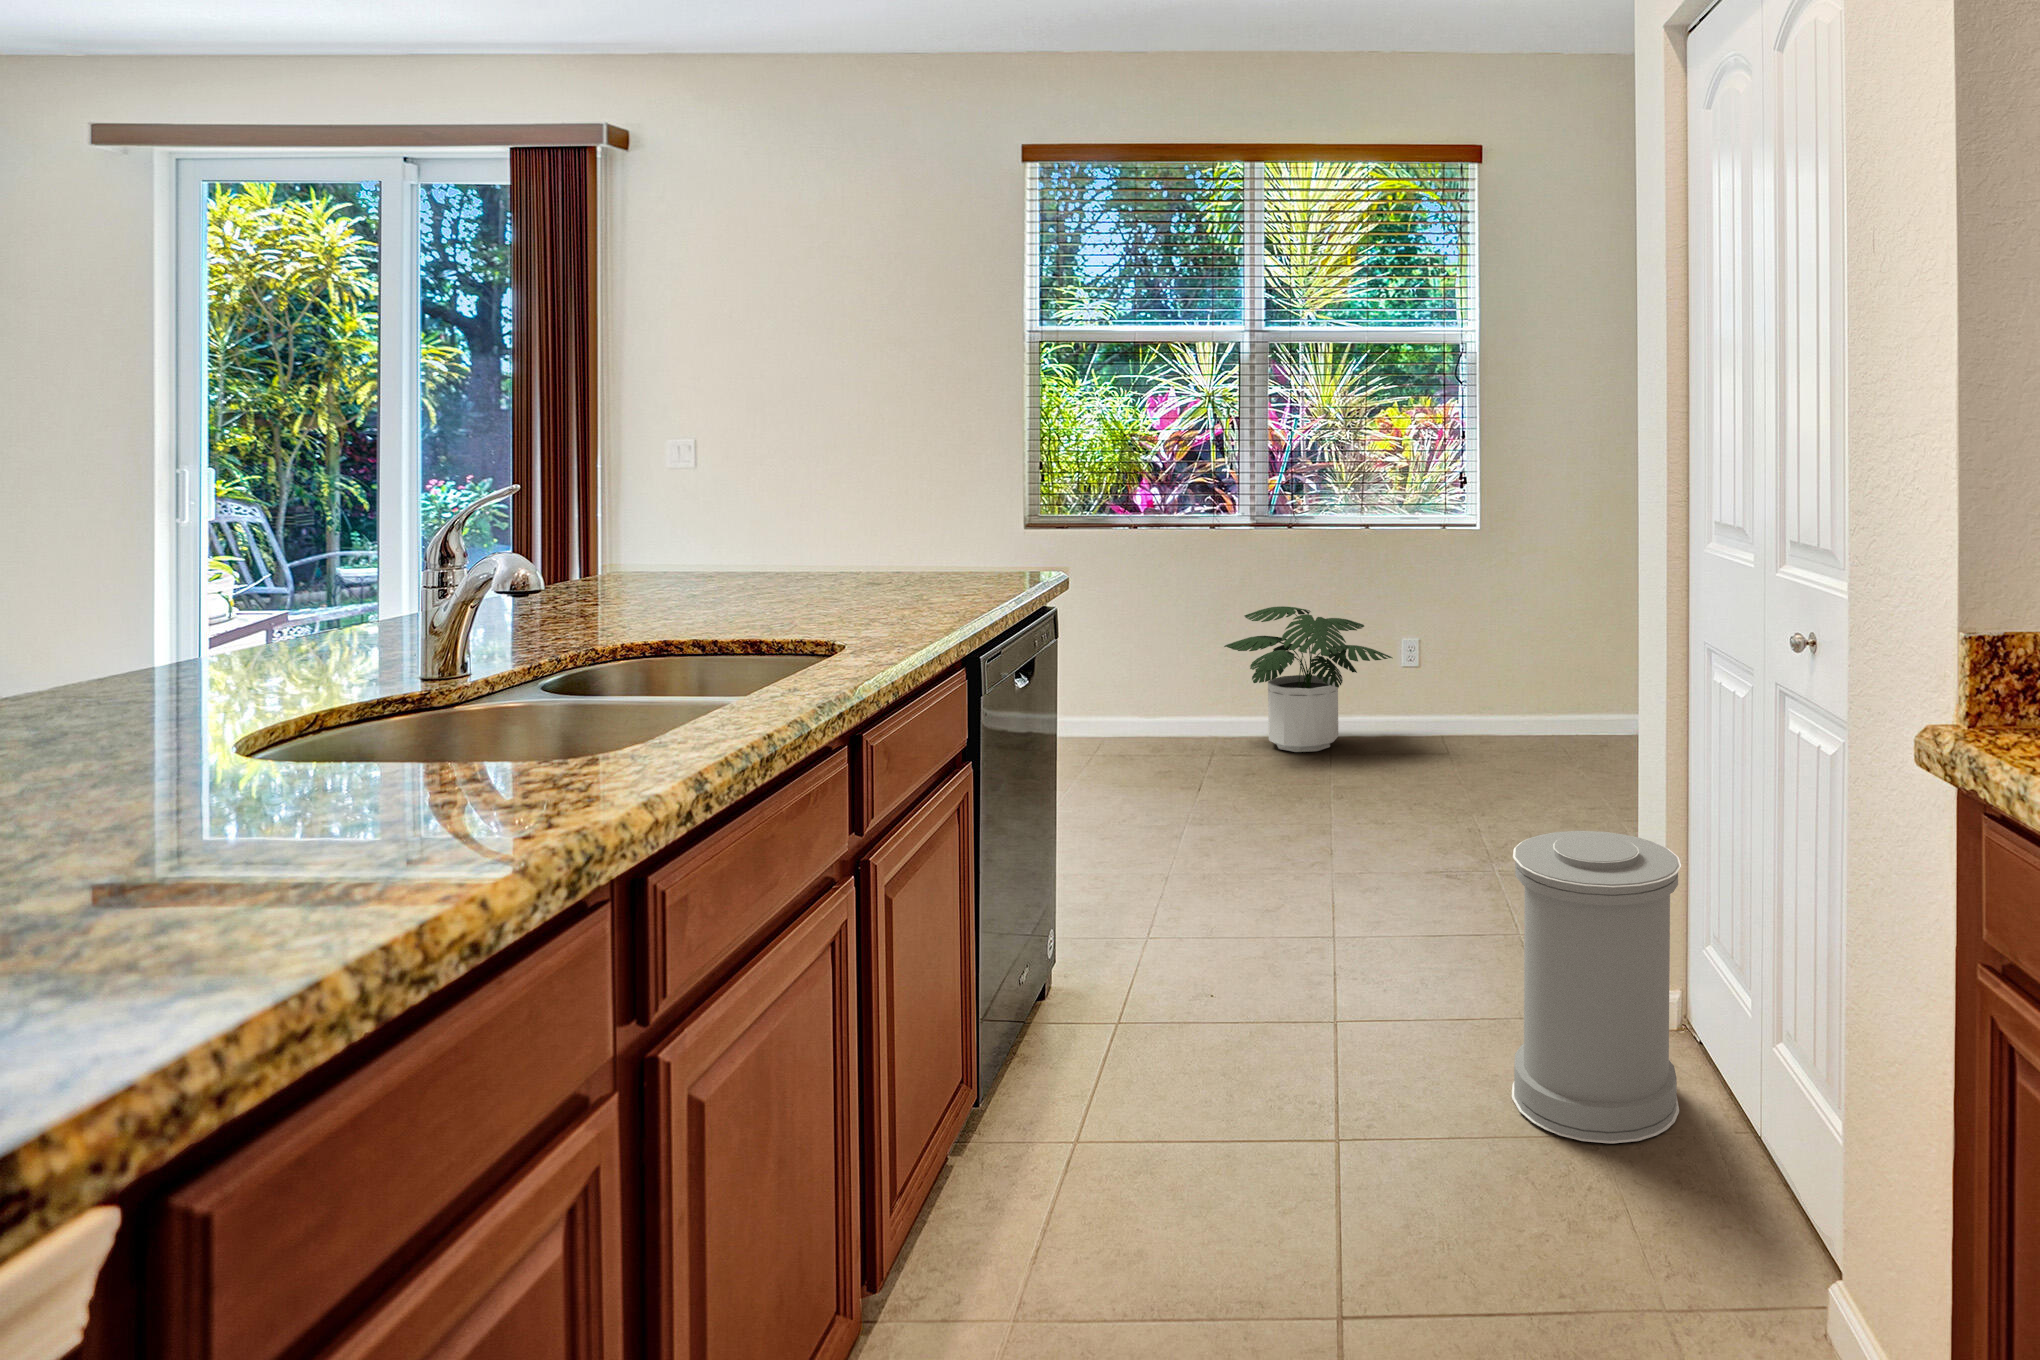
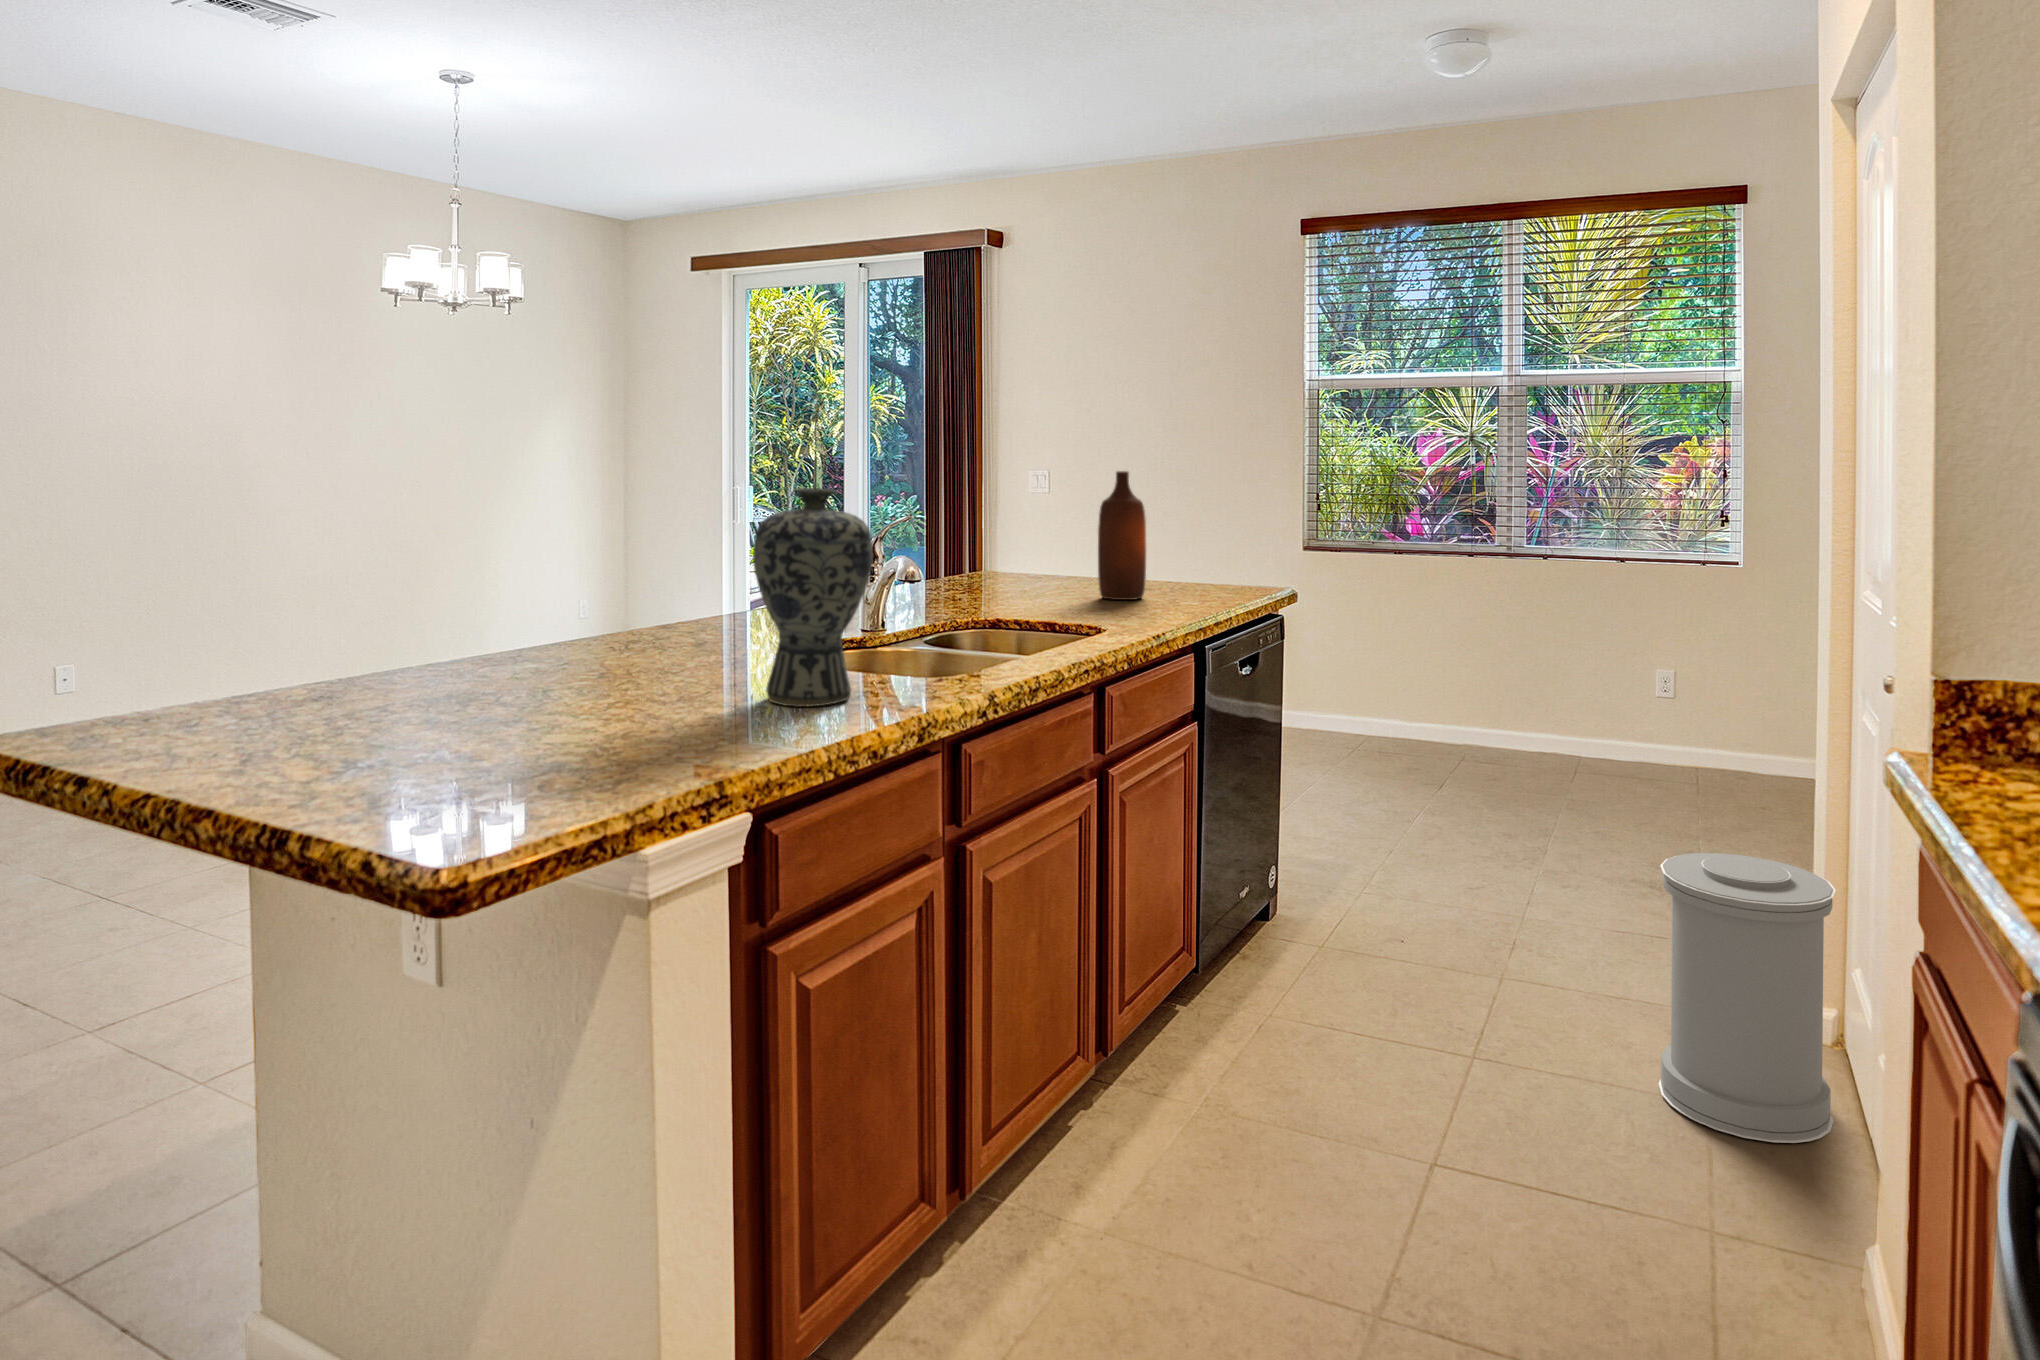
vase: none [157,427,453,865] -> present [753,488,873,707]
bottle: none [810,429,879,602] -> present [1098,471,1146,600]
potted plant: present [1224,606,1392,752] -> none [1486,635,1659,778]

